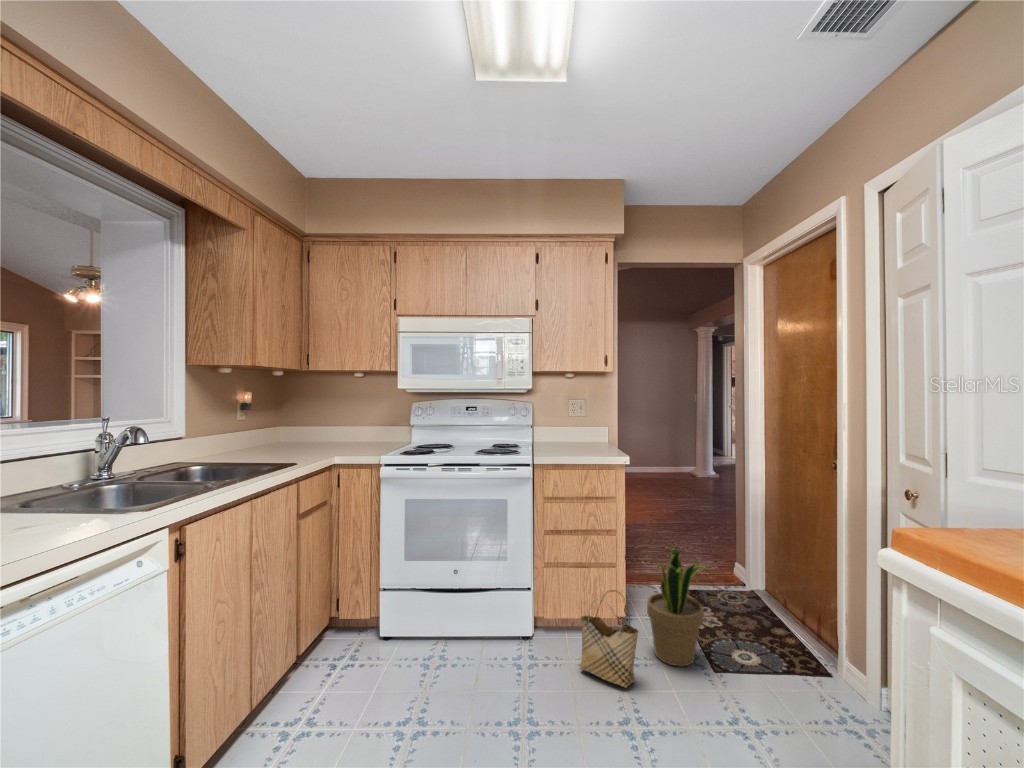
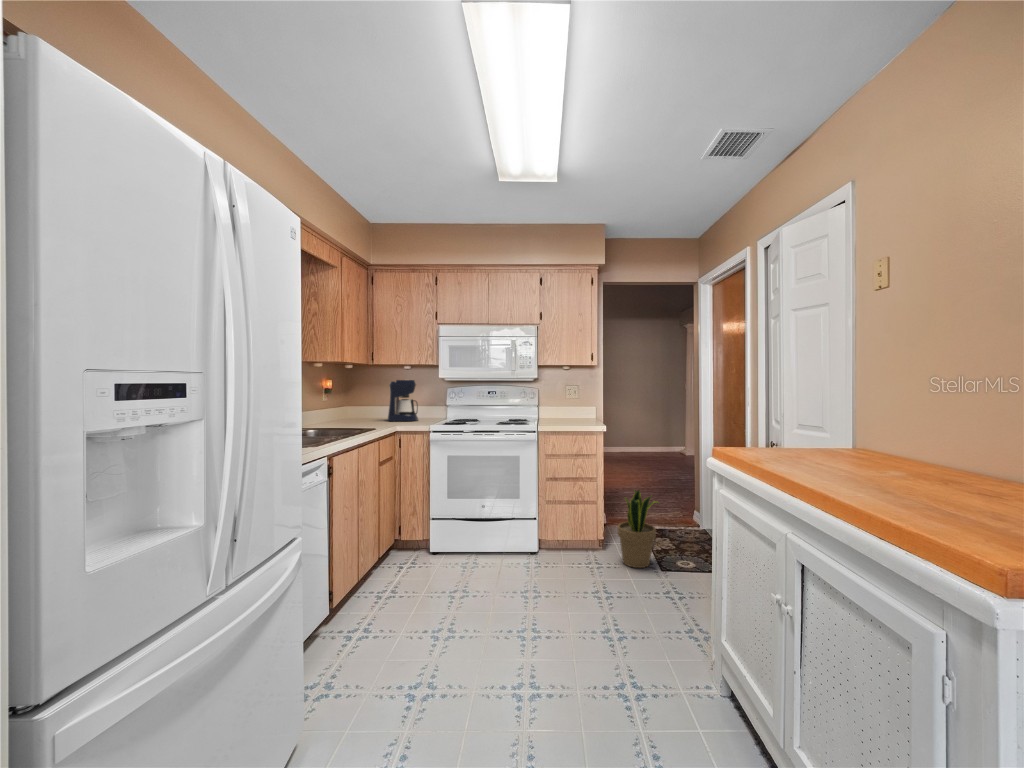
coffee maker: none [331,390,374,446] -> present [387,380,418,421]
woven basket: present [580,590,638,688] -> none [570,516,609,577]

